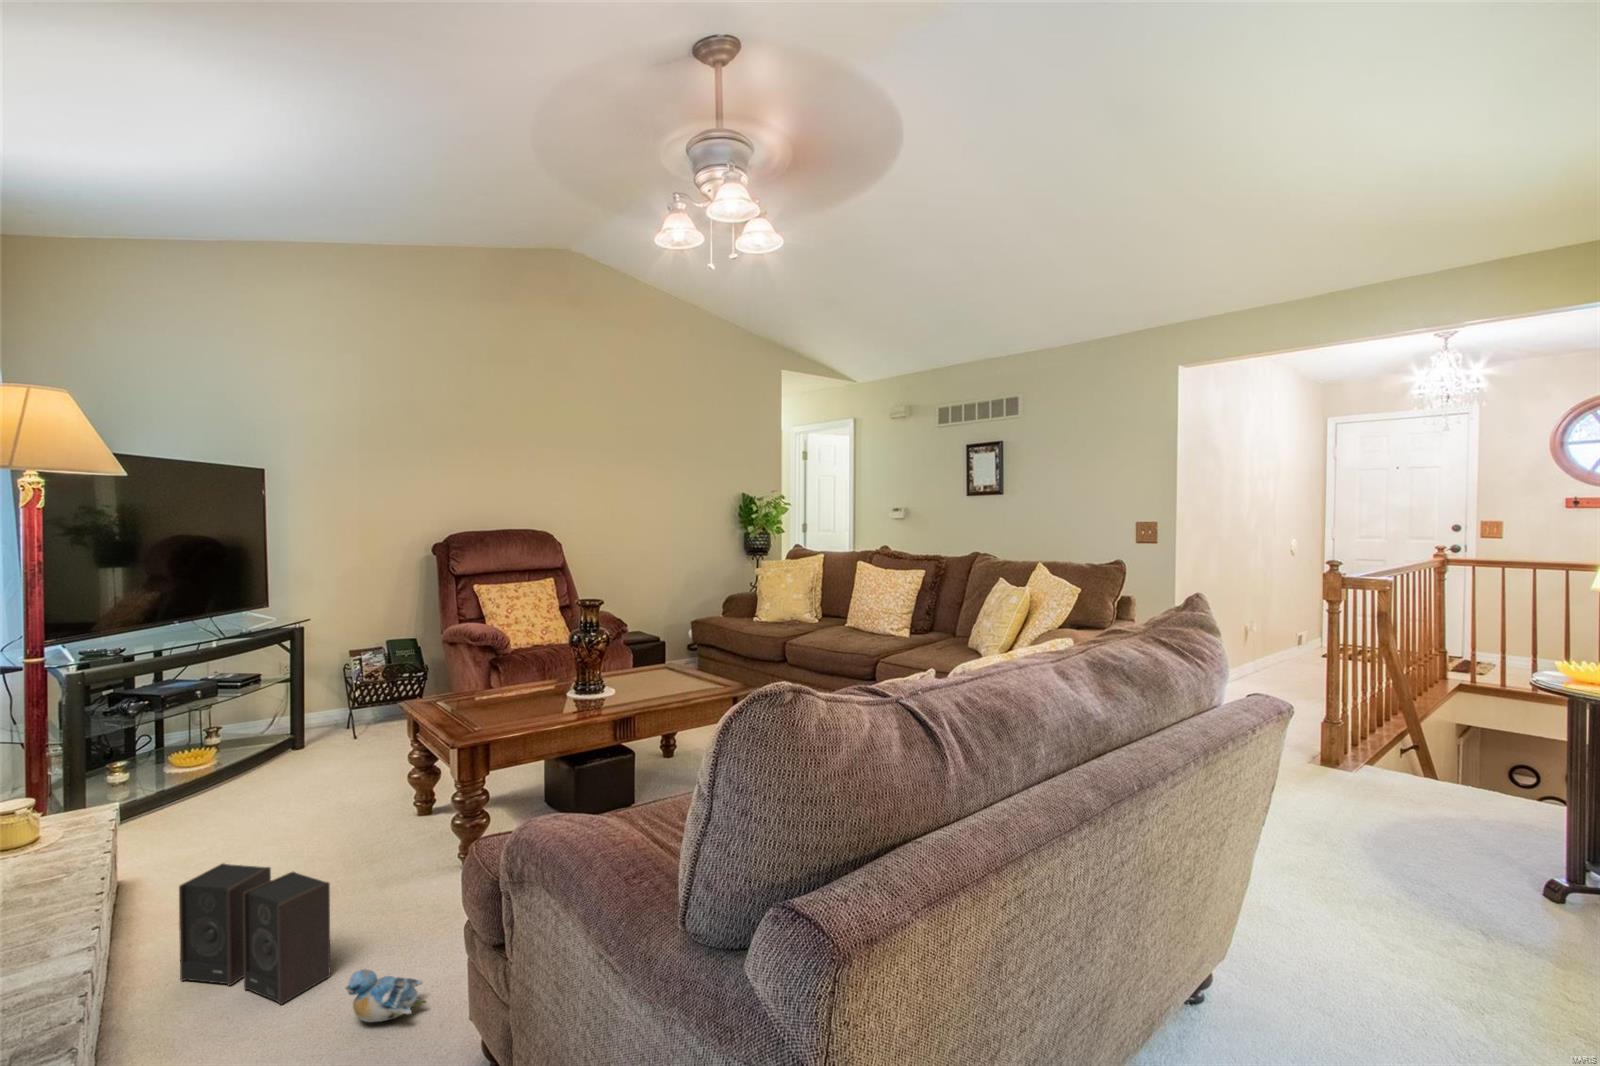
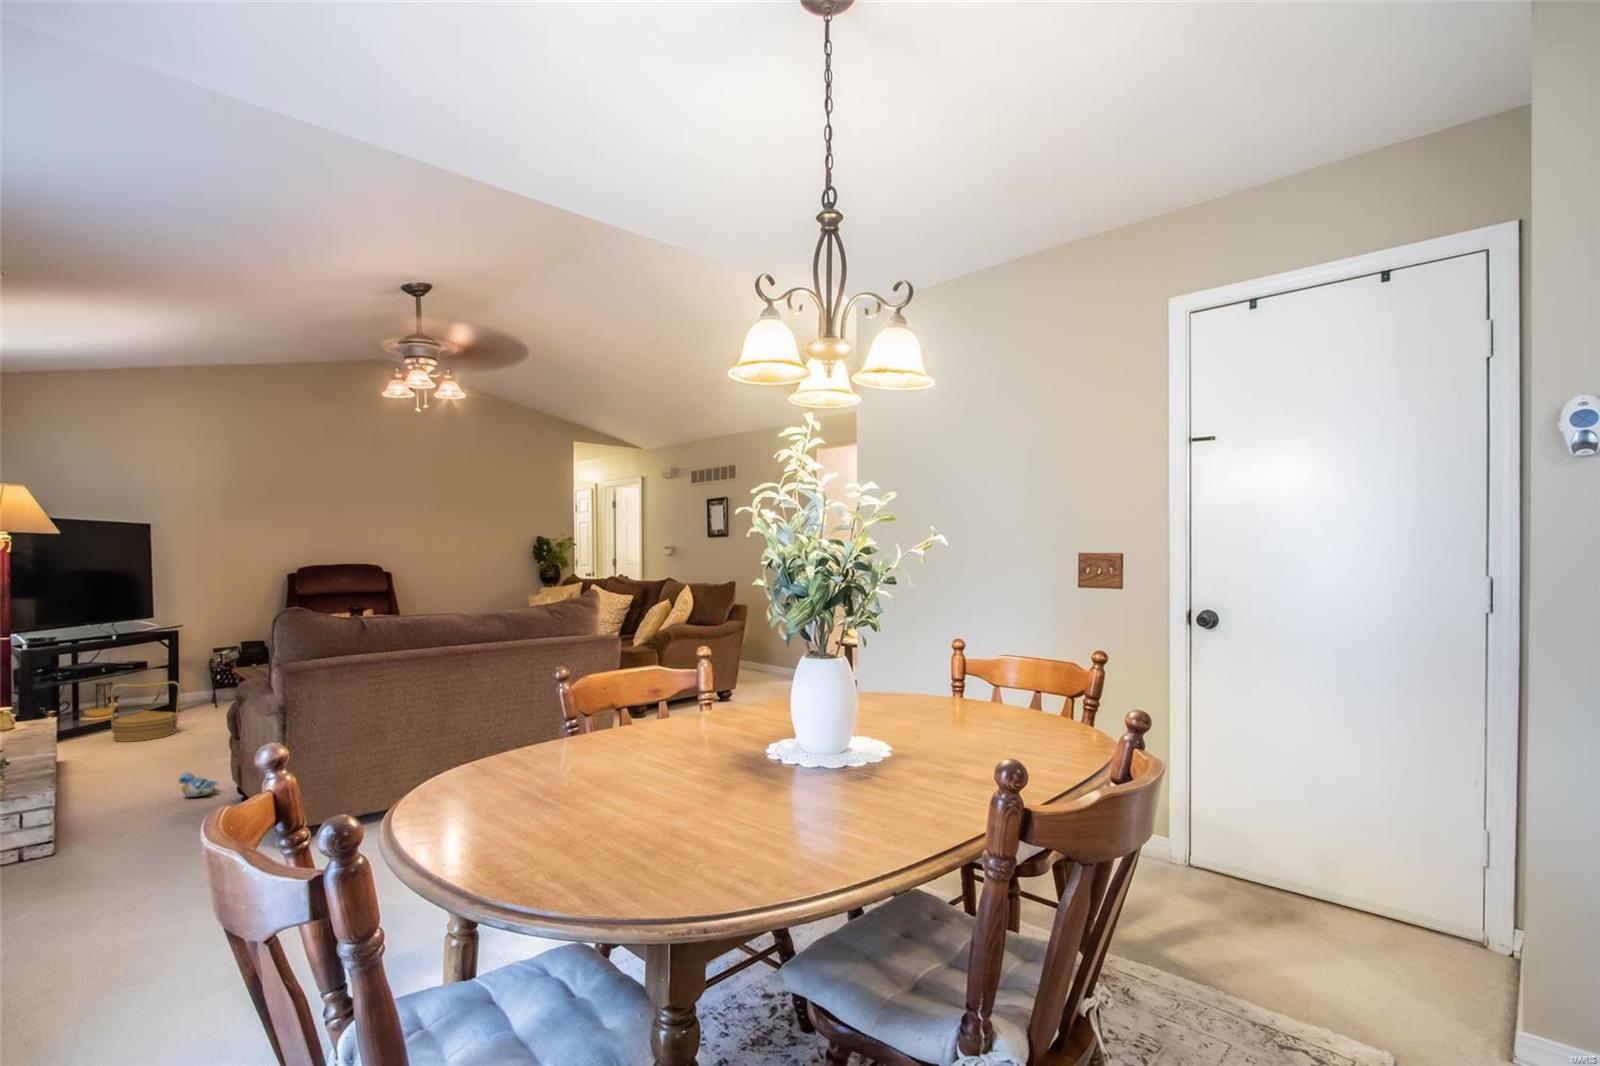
basket: none [211,716,315,818] -> present [111,681,180,742]
speaker: present [179,864,331,1004] -> none [93,735,174,794]

